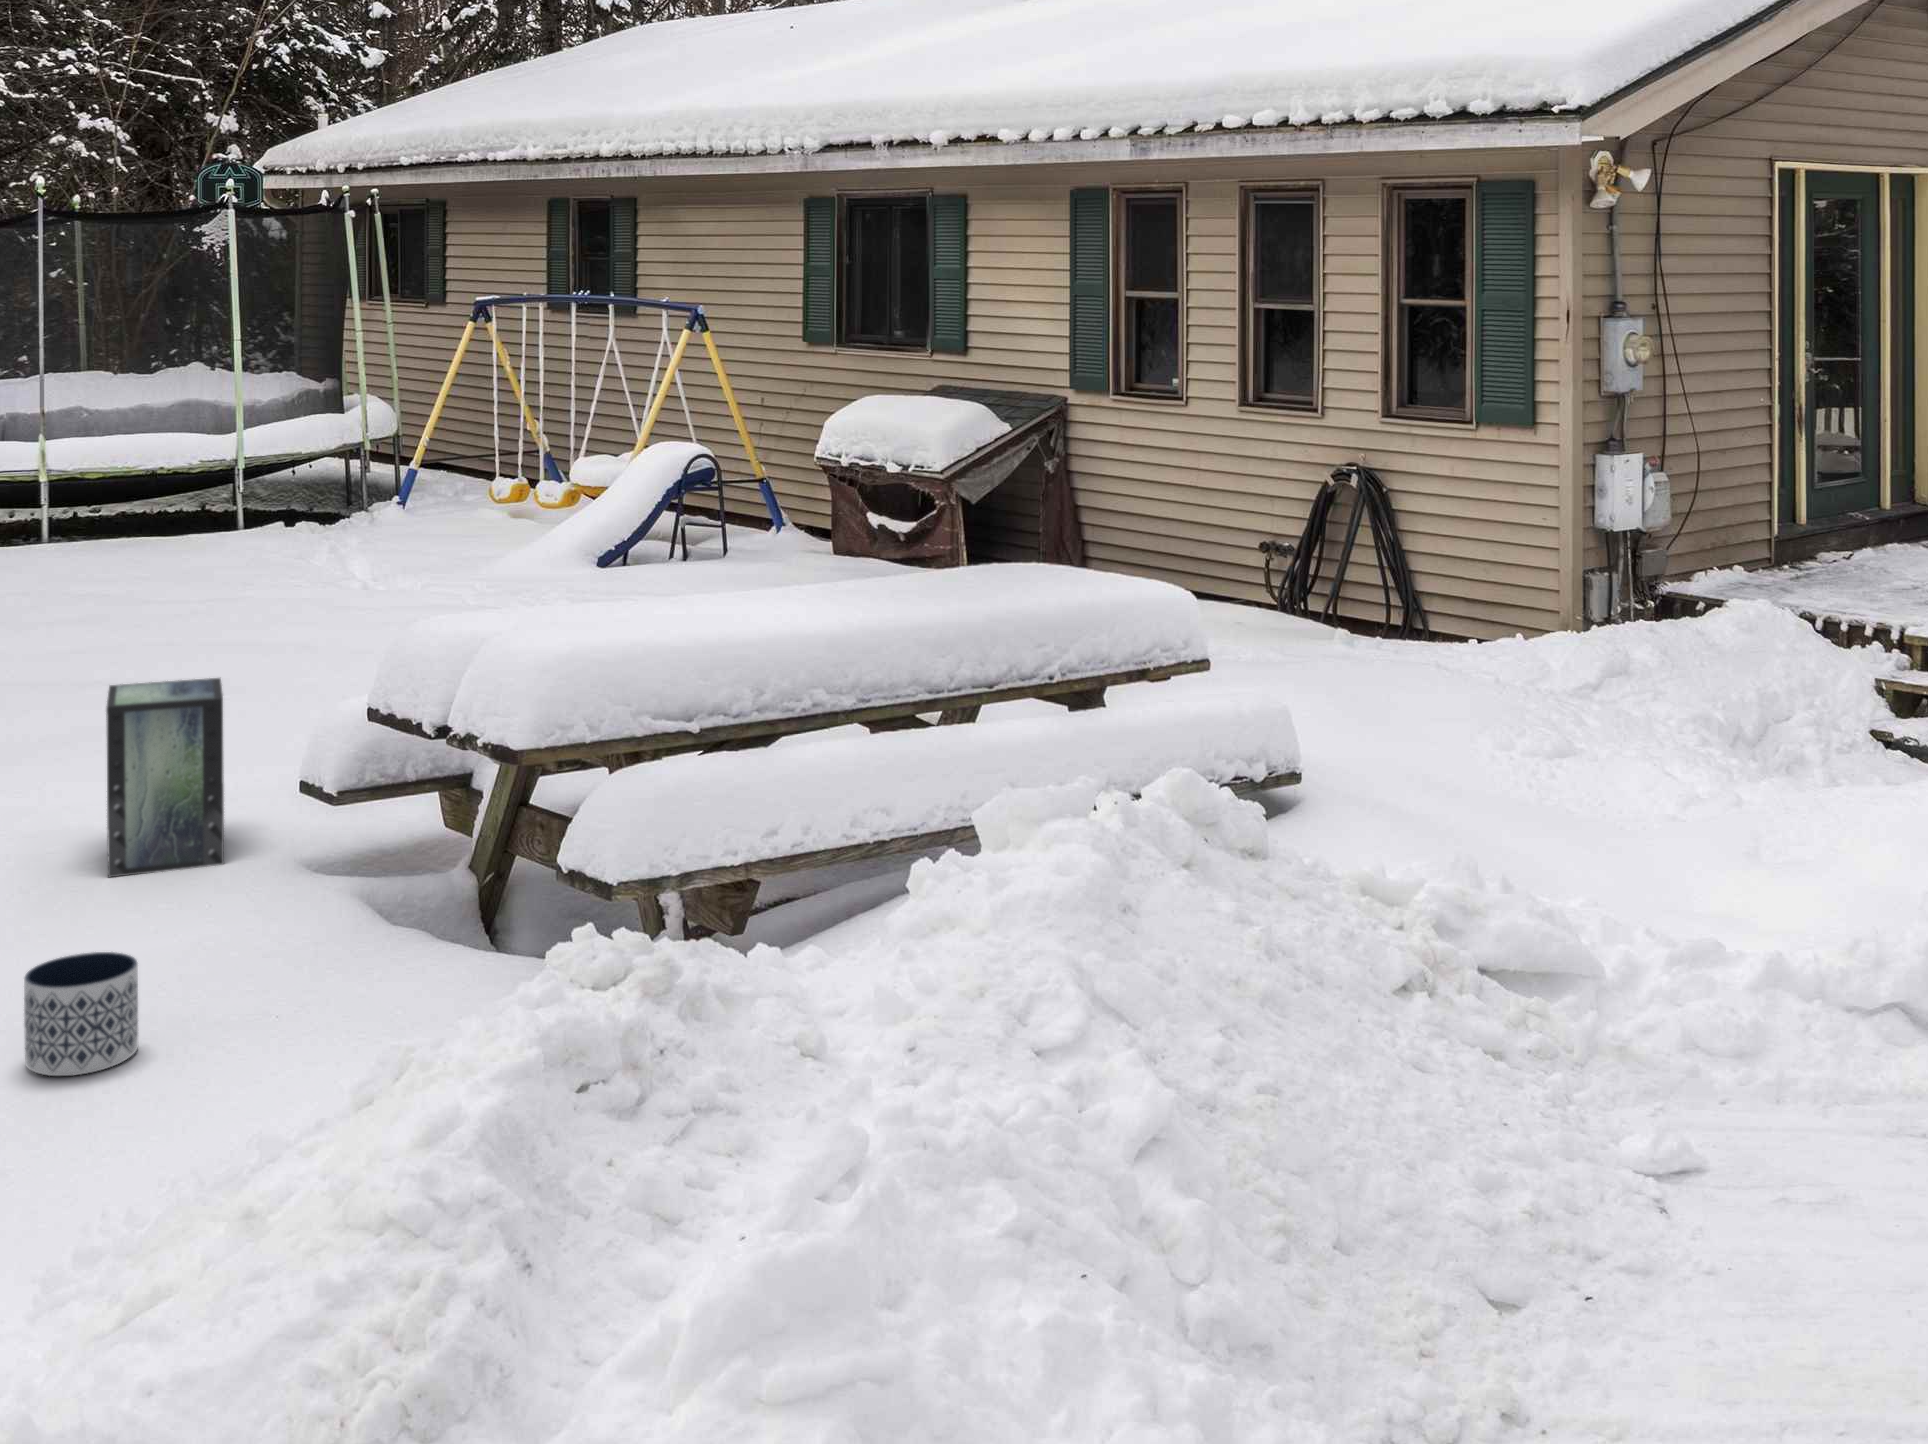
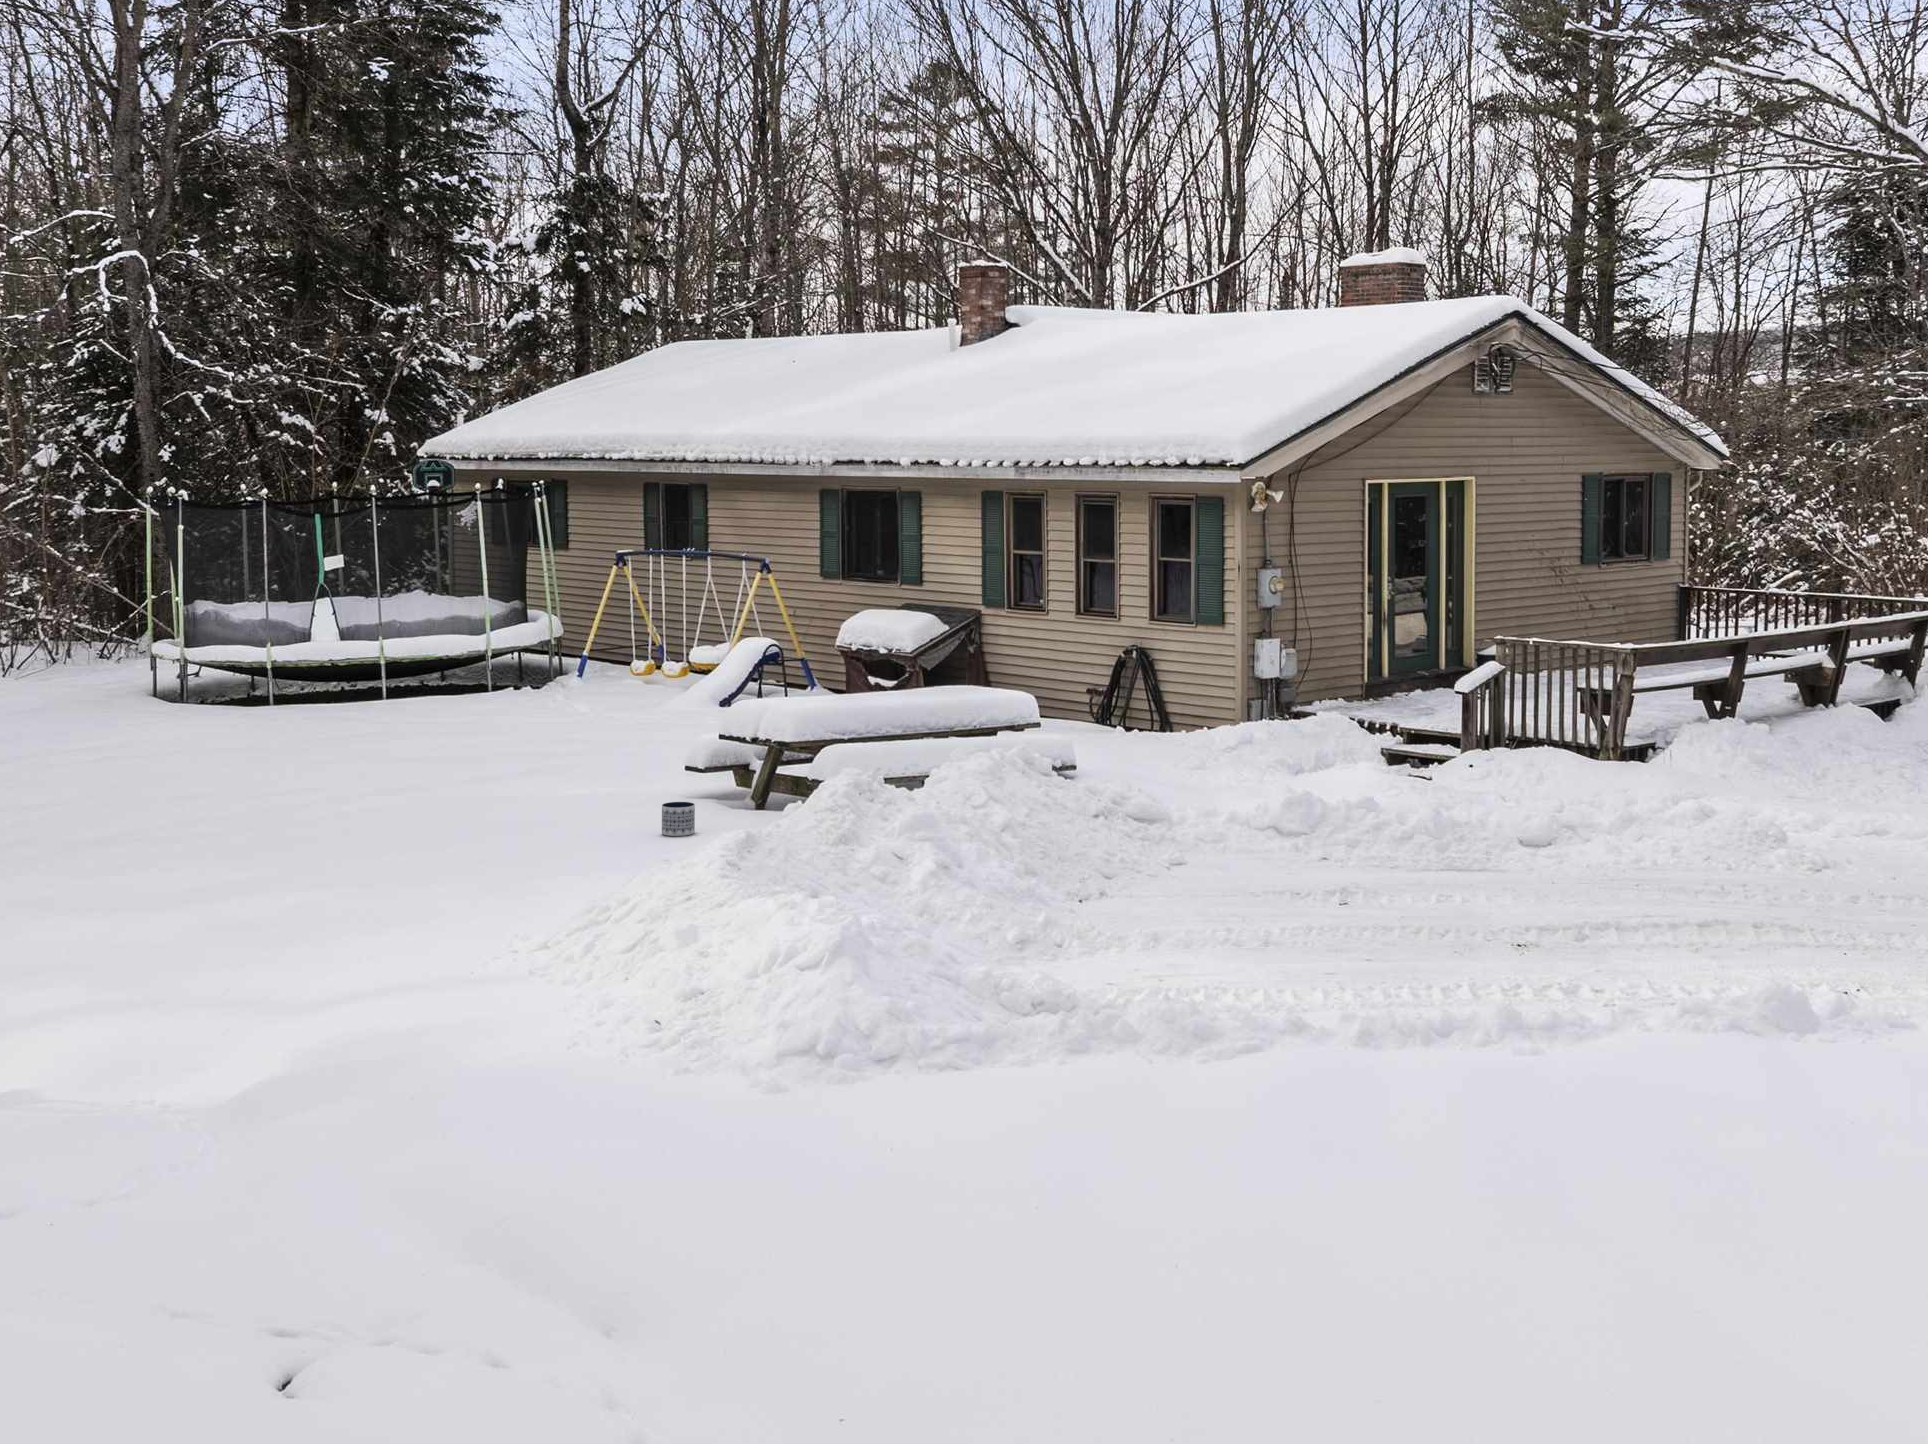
storage box: present [106,678,224,877] -> none [616,730,666,803]

